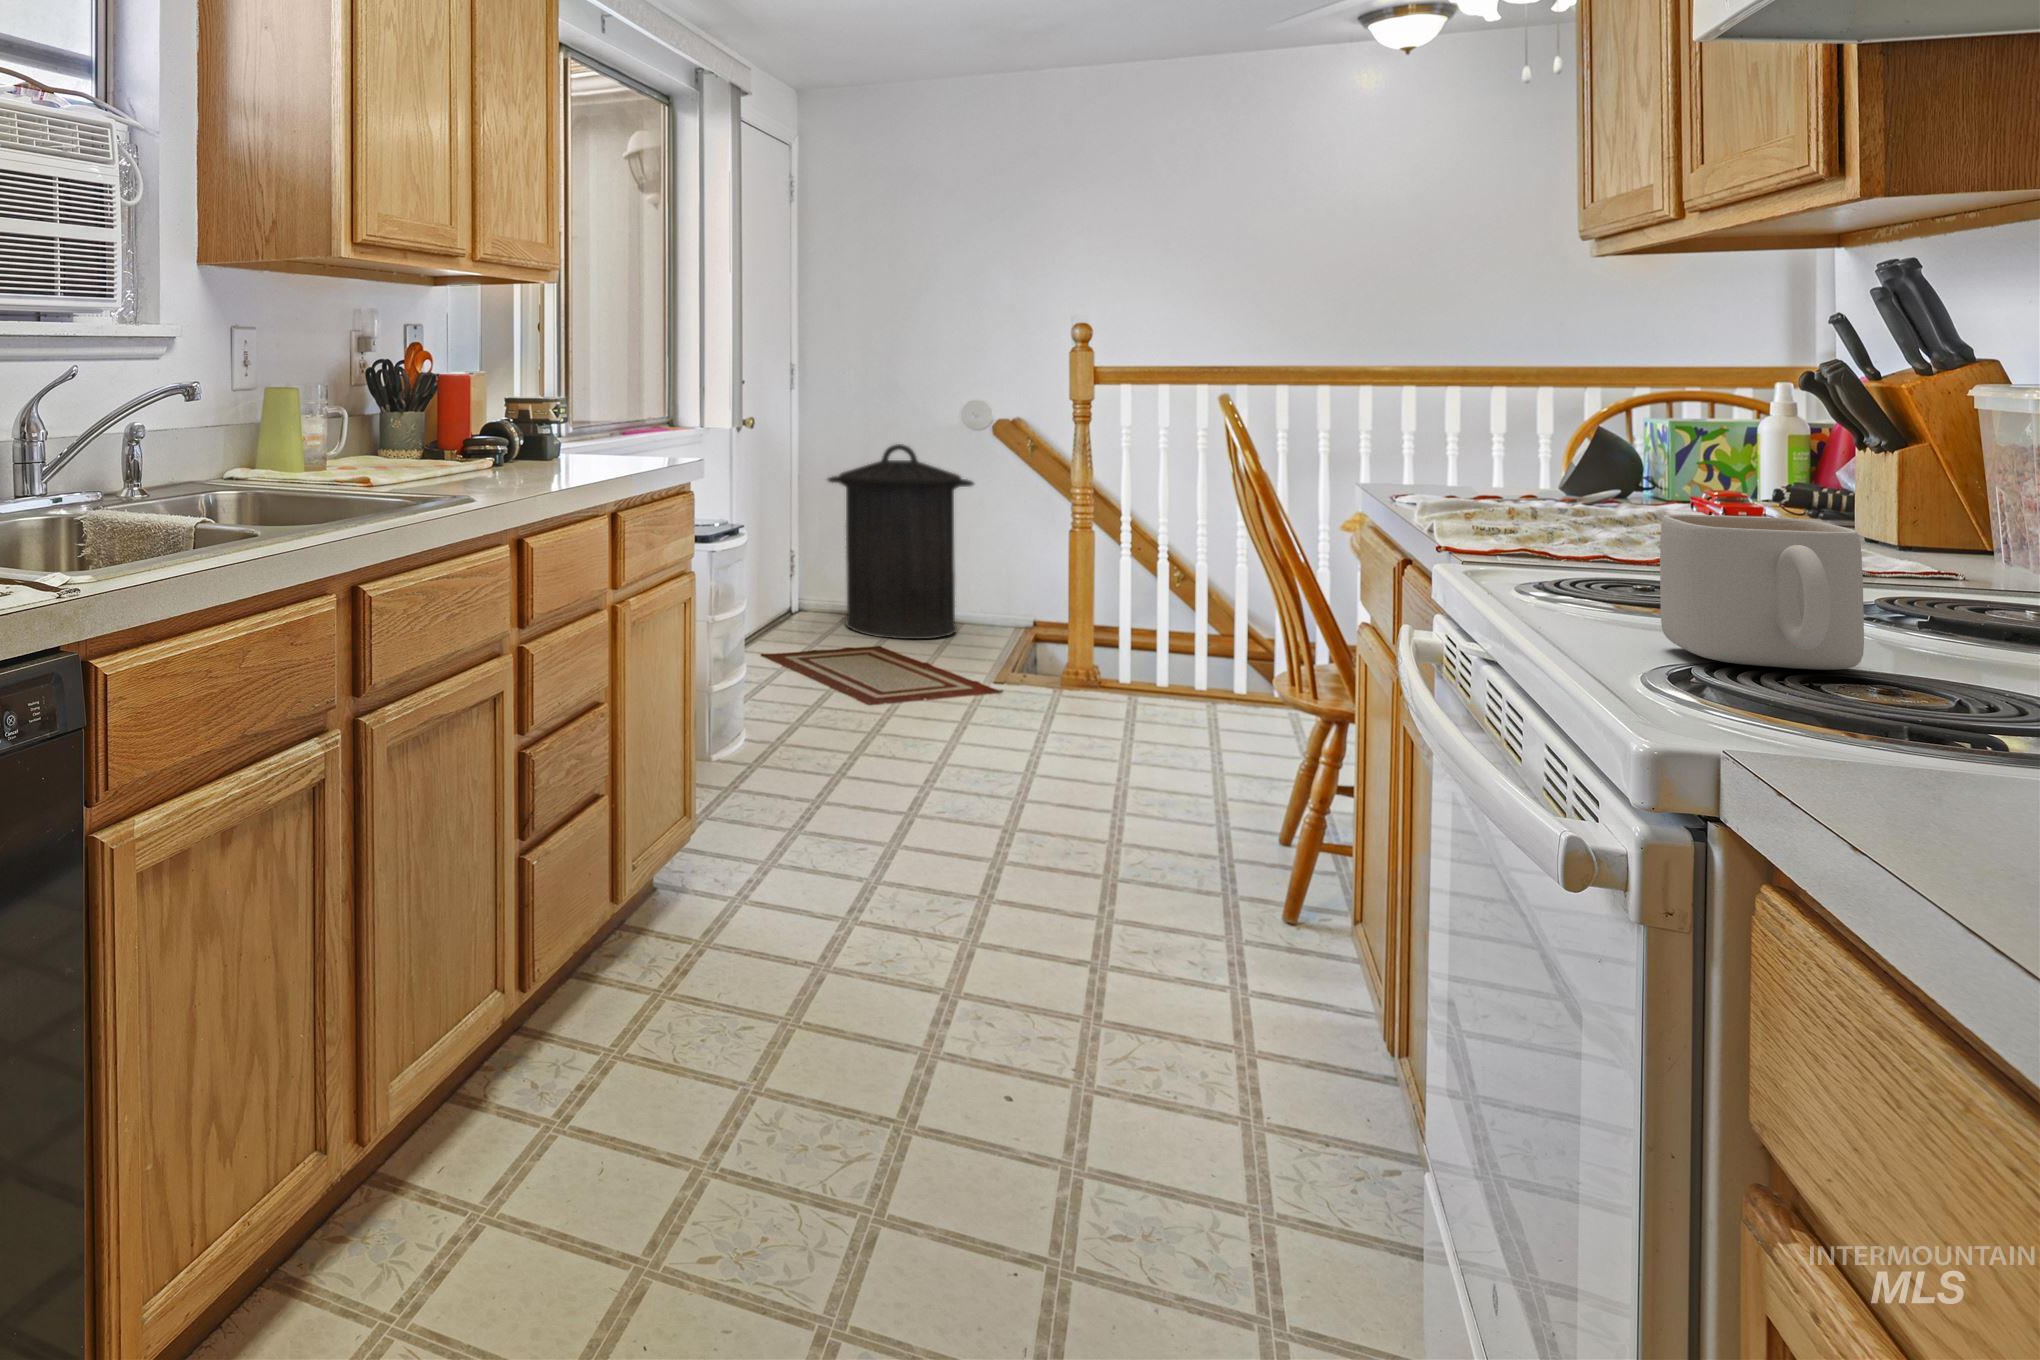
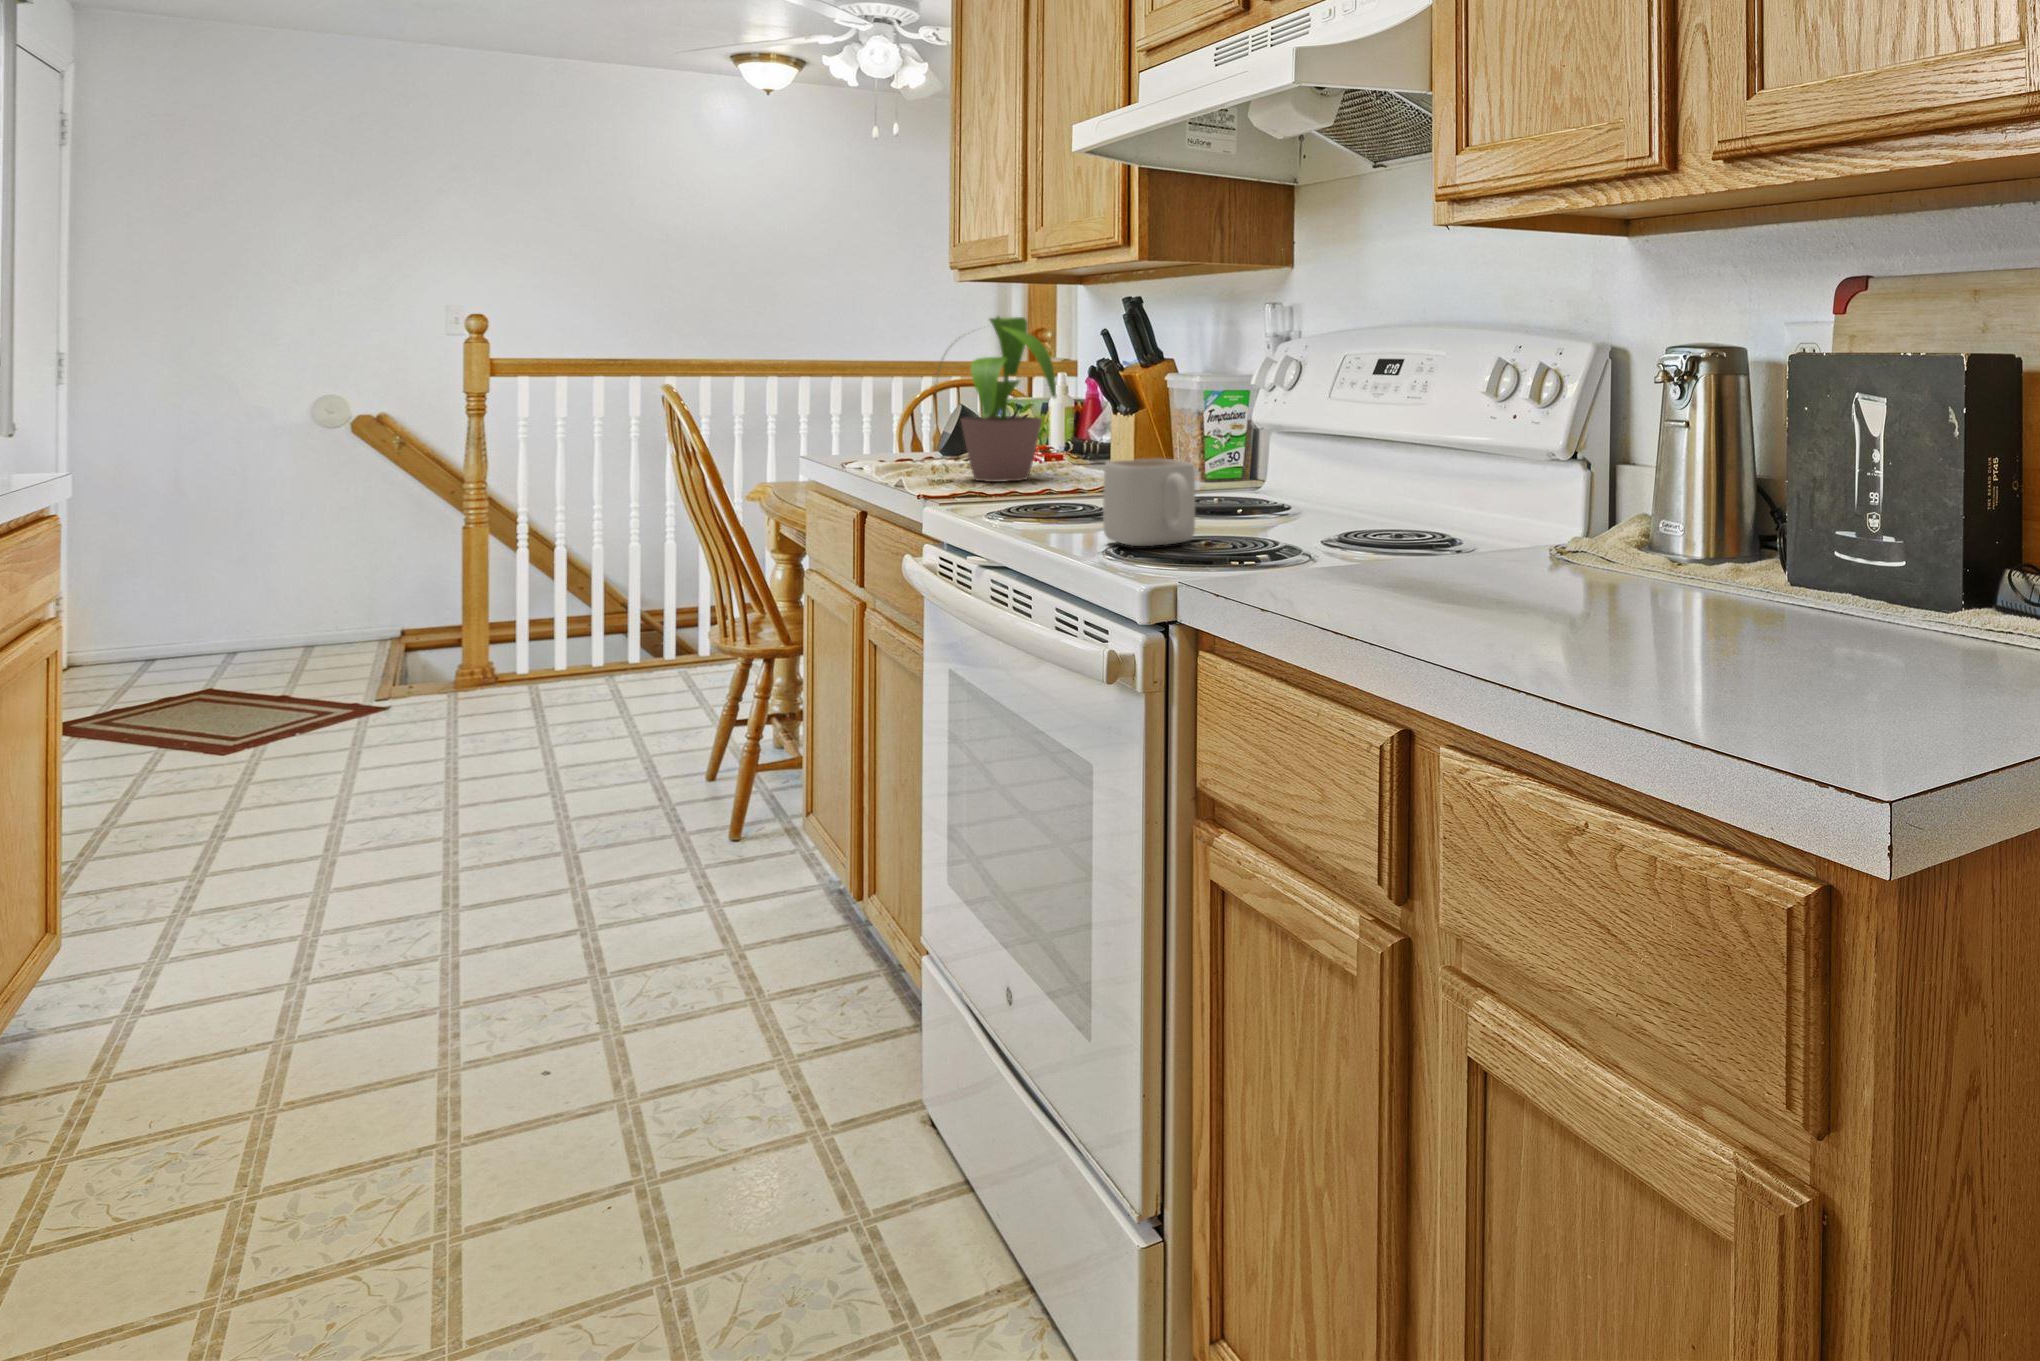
potted plant: none [1477,297,1751,538] -> present [934,317,1057,482]
trash can: present [828,444,974,639] -> none [116,449,334,683]

